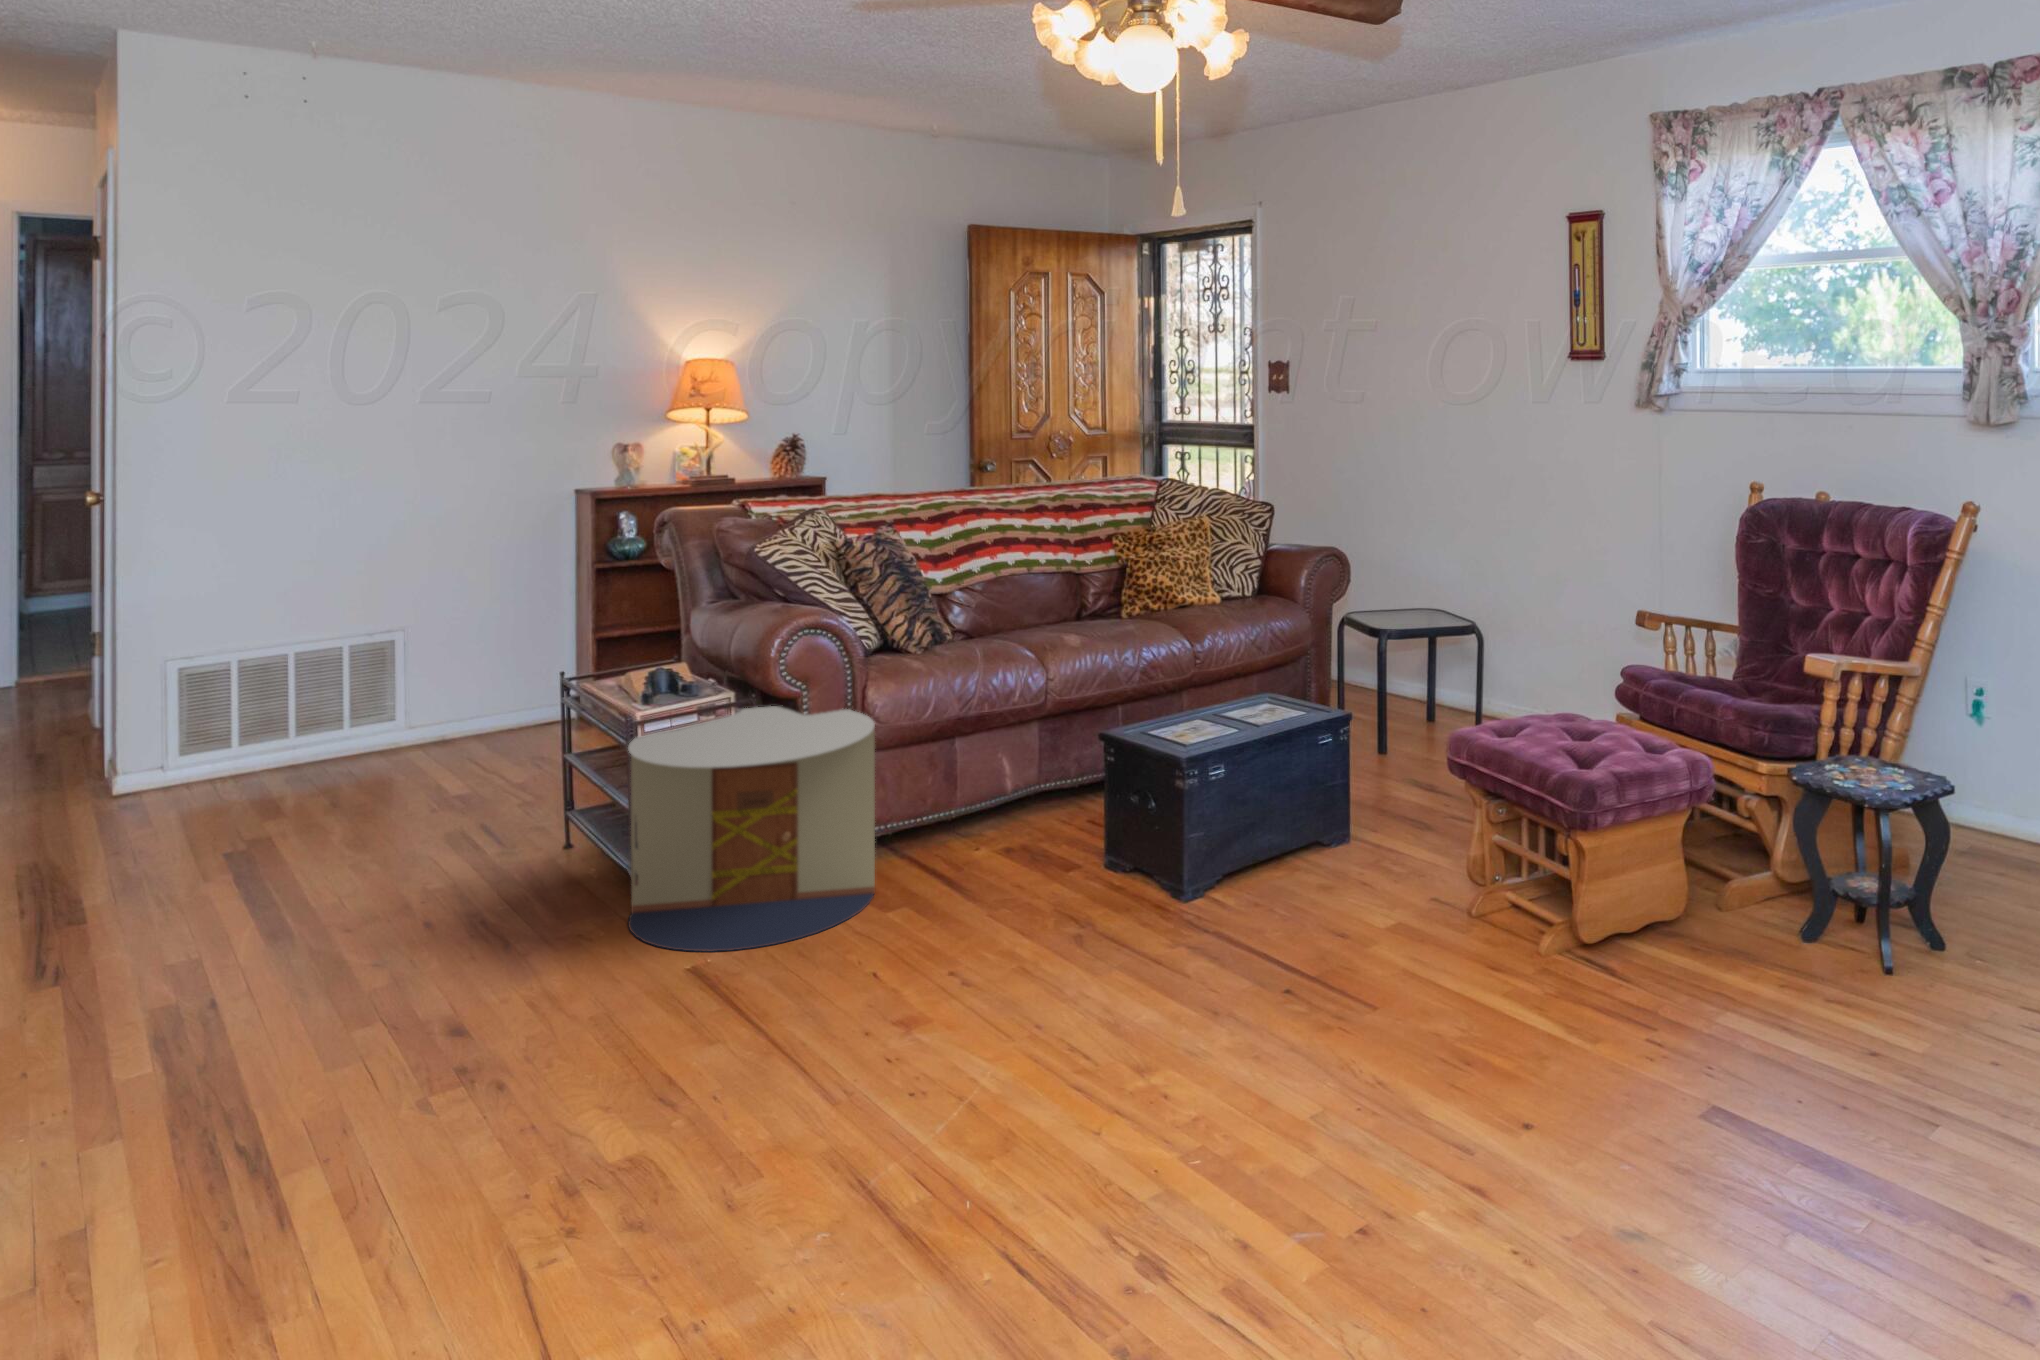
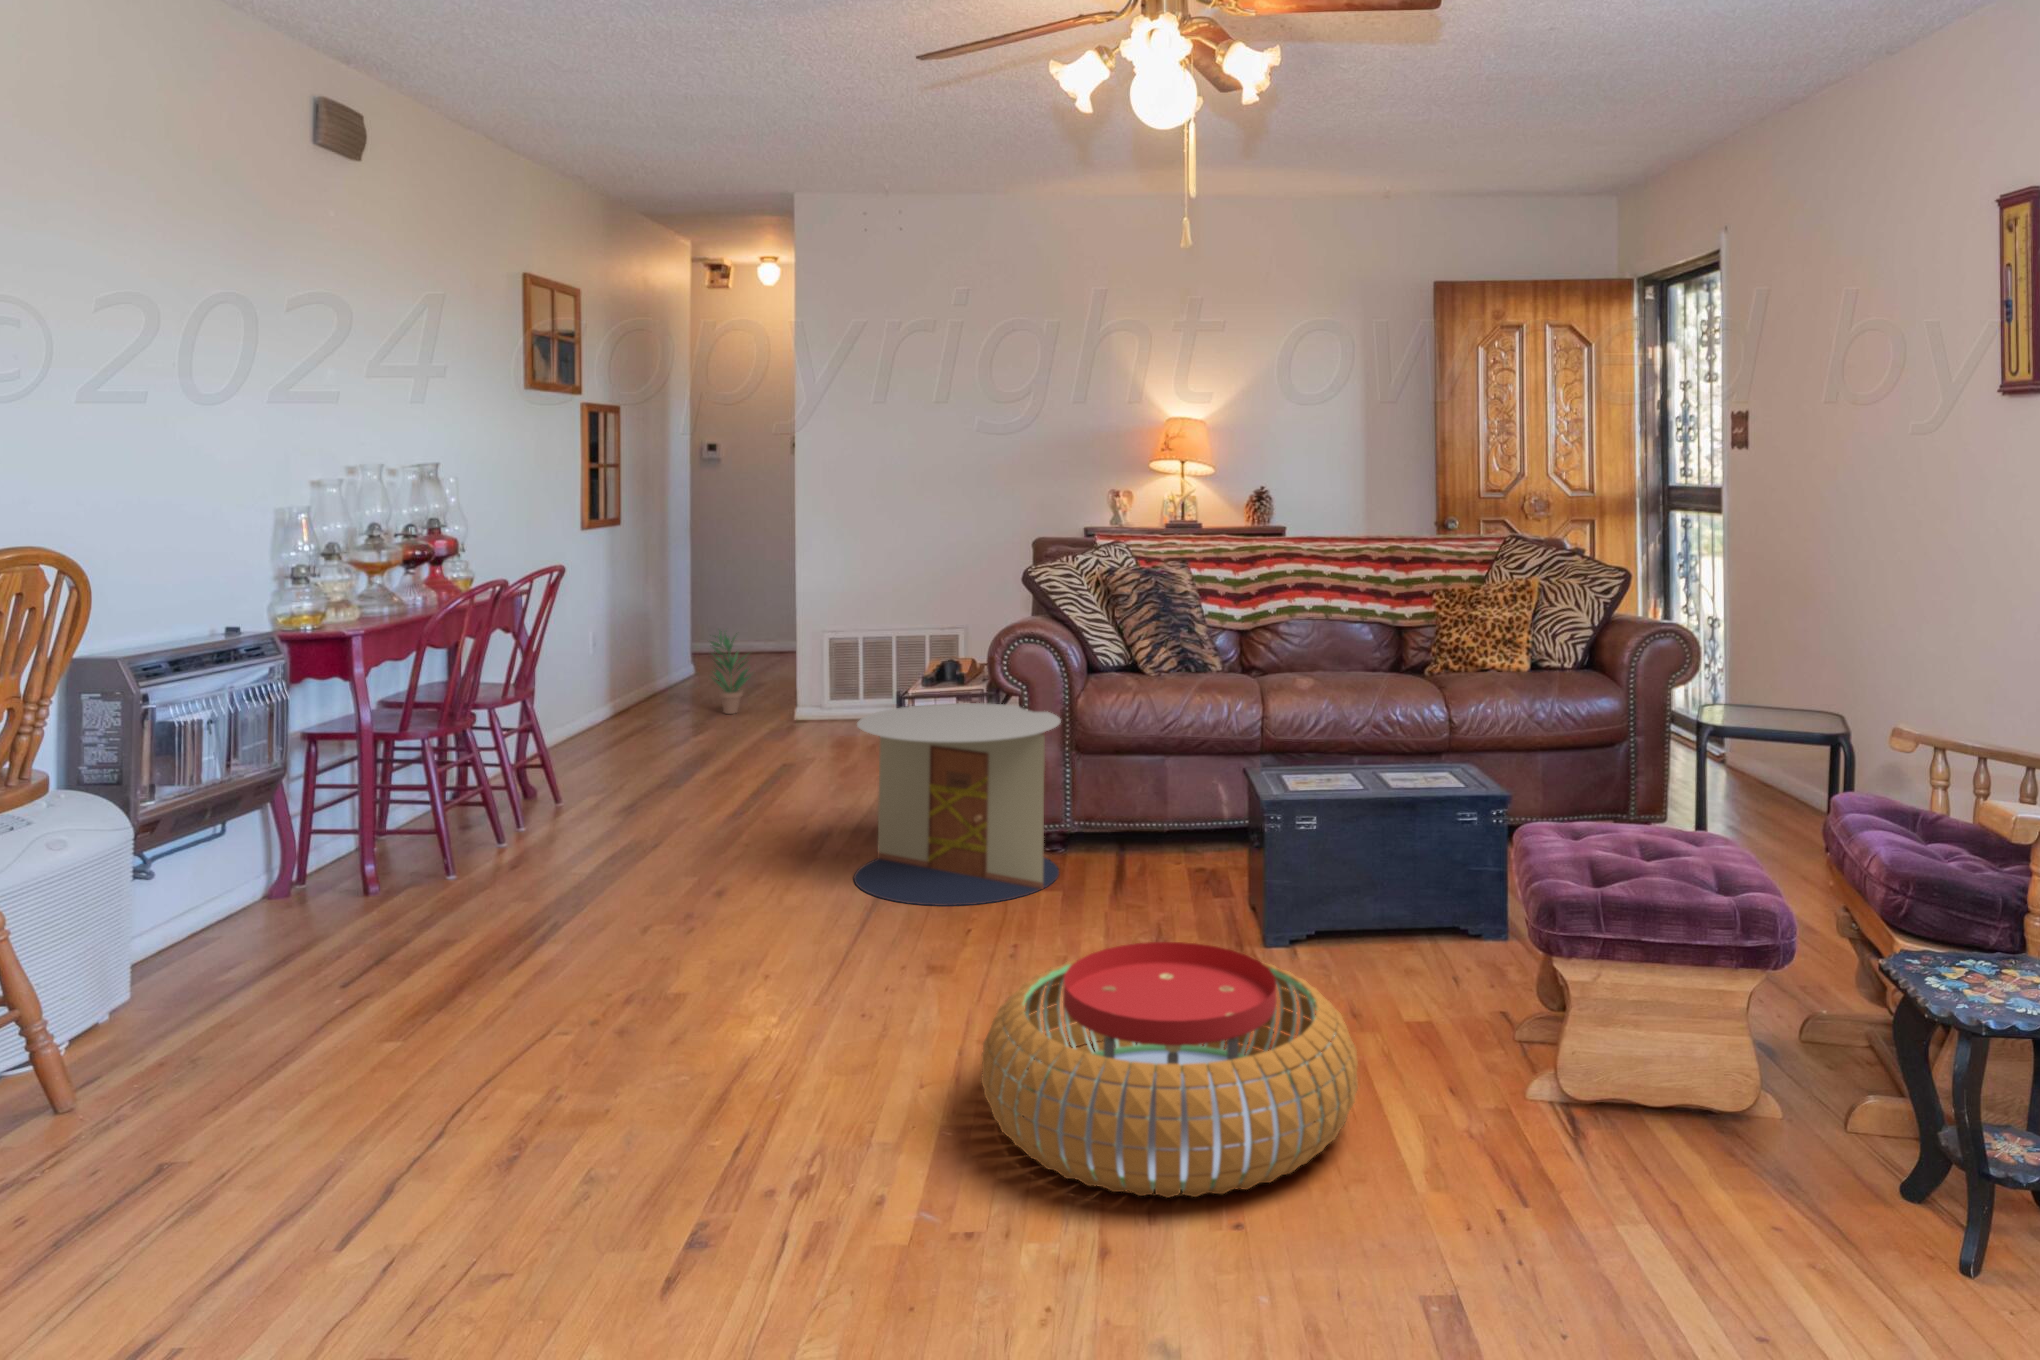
potted plant: none [7,673,94,795] -> present [711,631,750,714]
pouf: none [1147,884,1489,1120] -> present [981,942,1358,1198]

